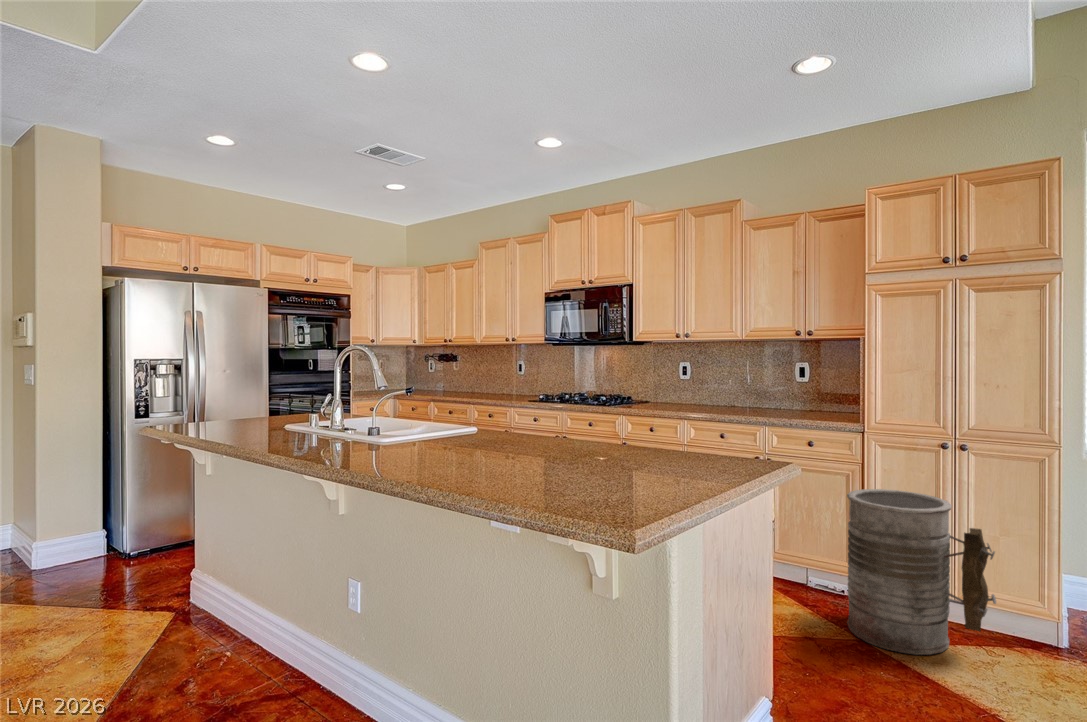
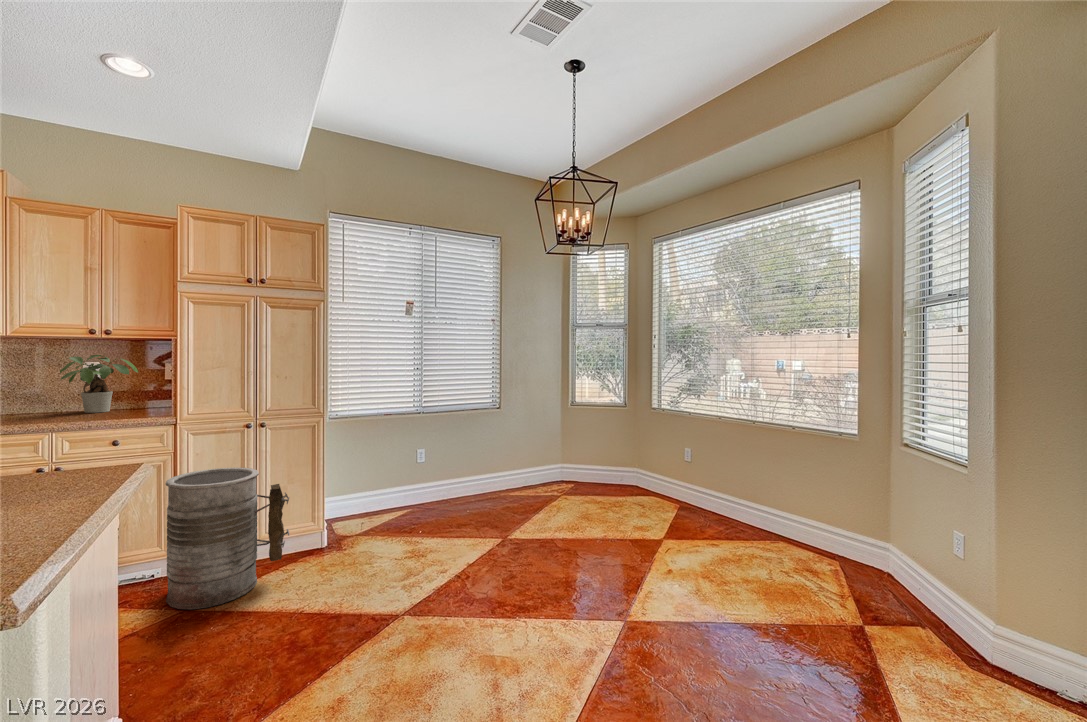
potted plant: none [774,356,839,413] -> present [60,355,138,413]

